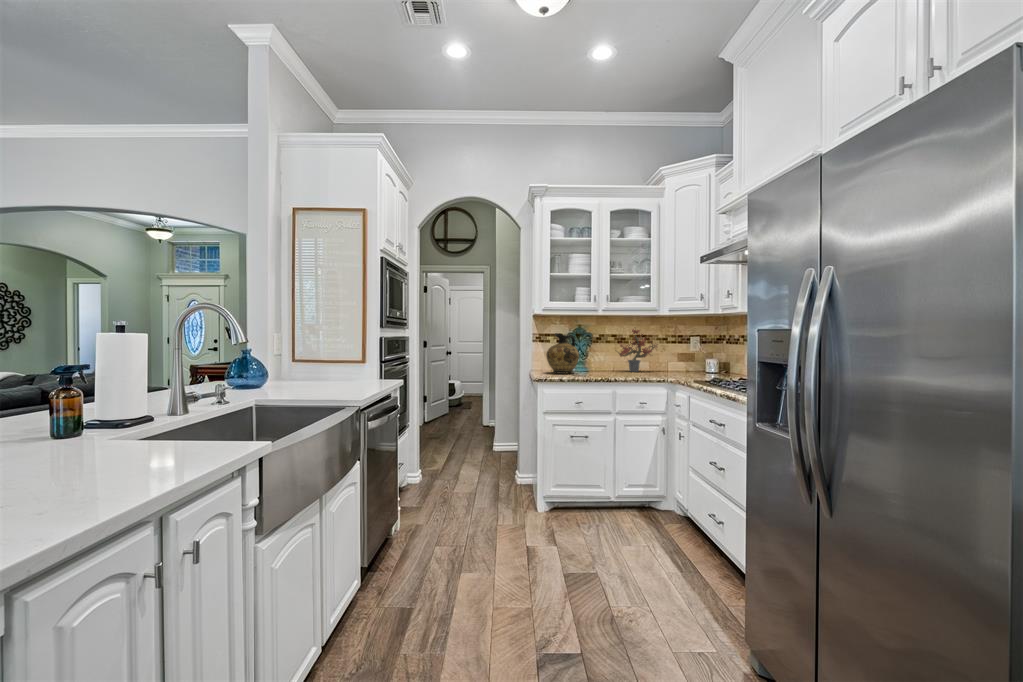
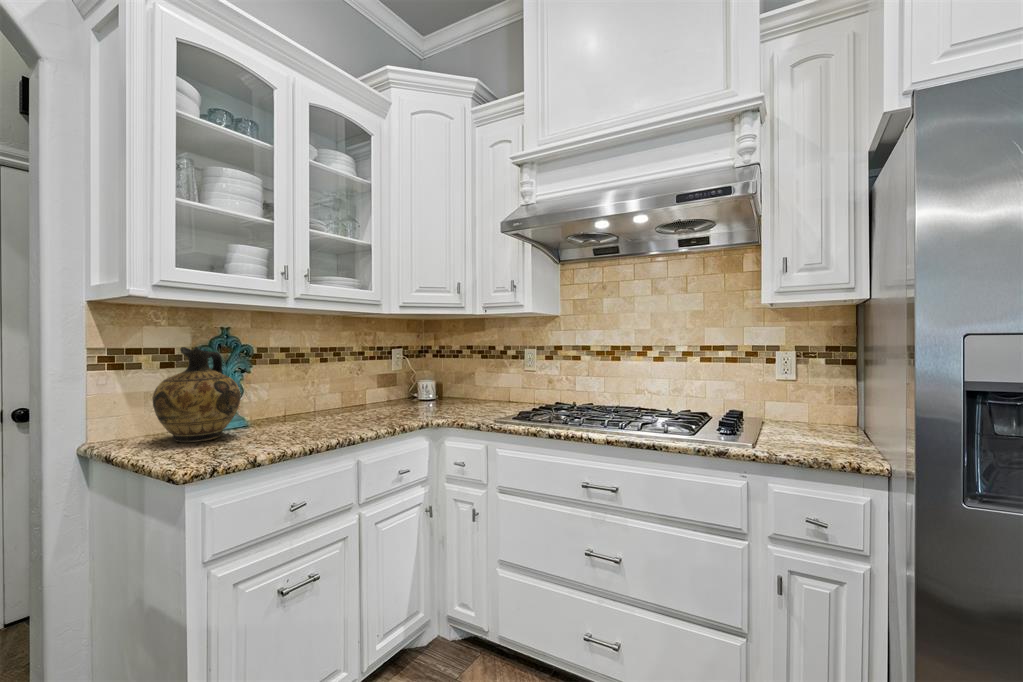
potted plant: present [619,329,658,372] -> none [294,321,356,413]

